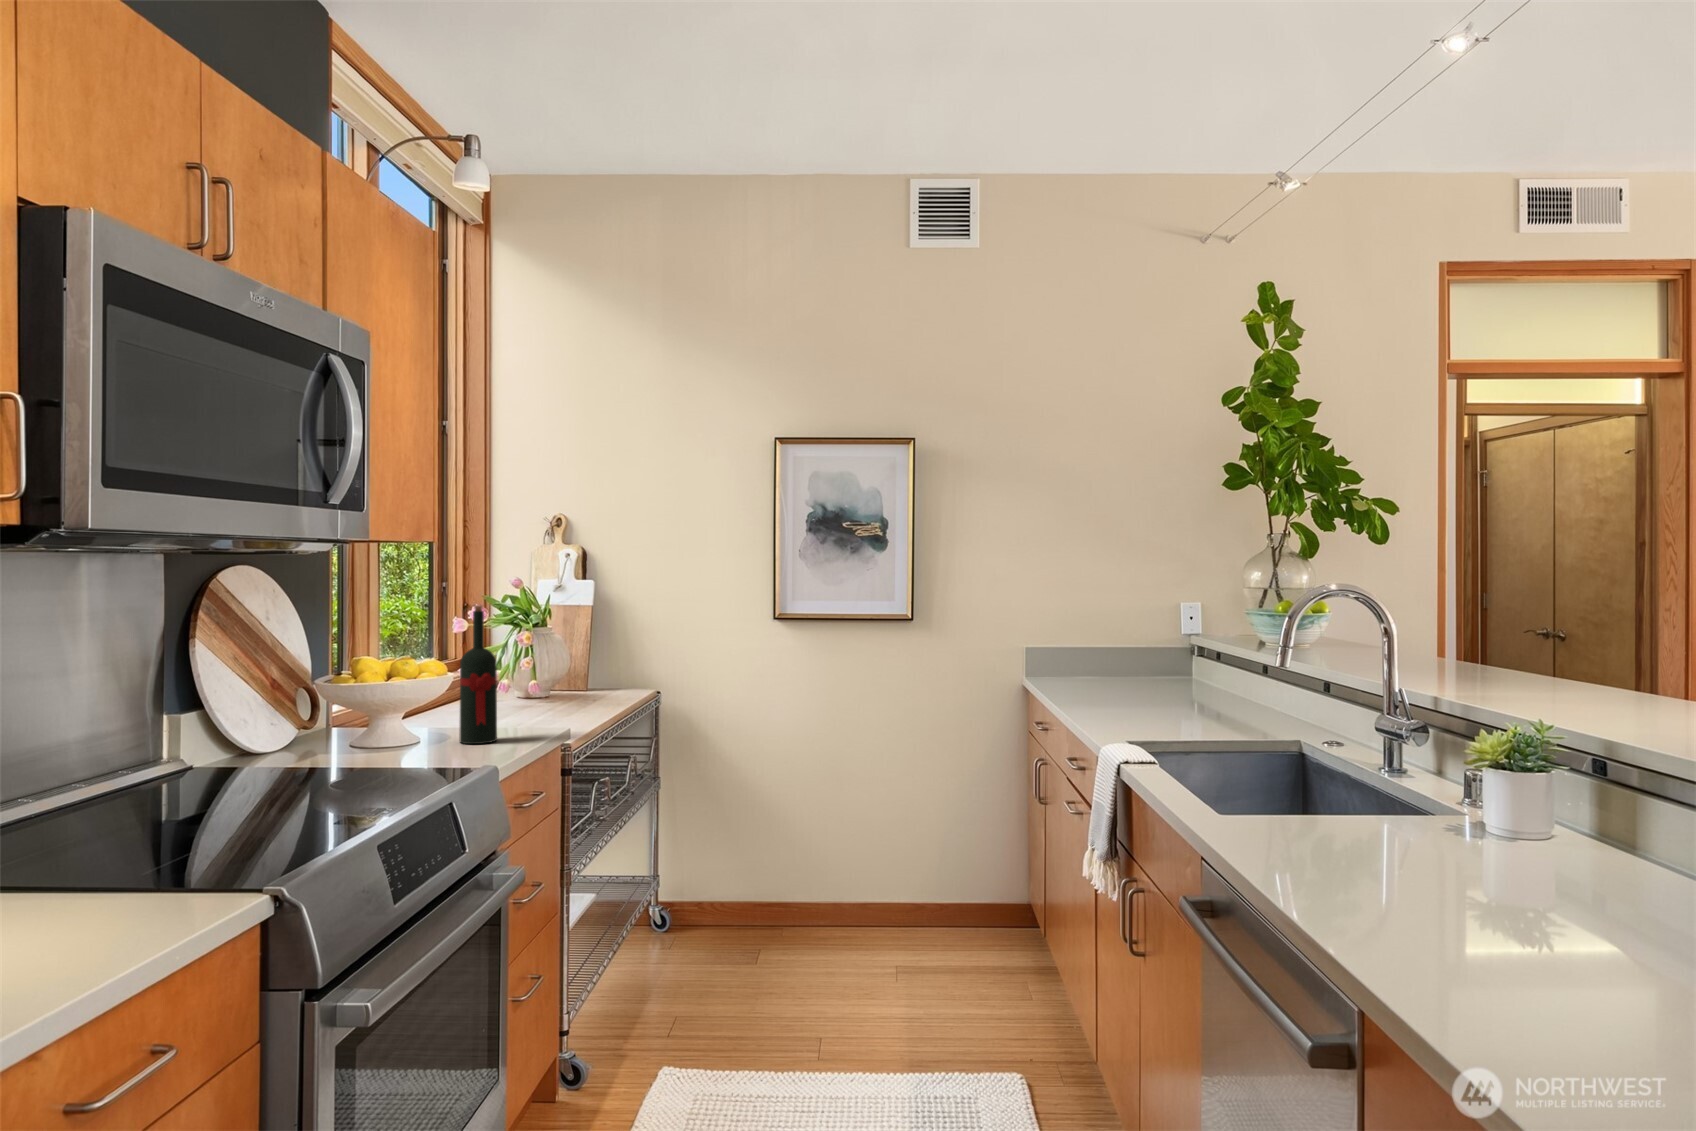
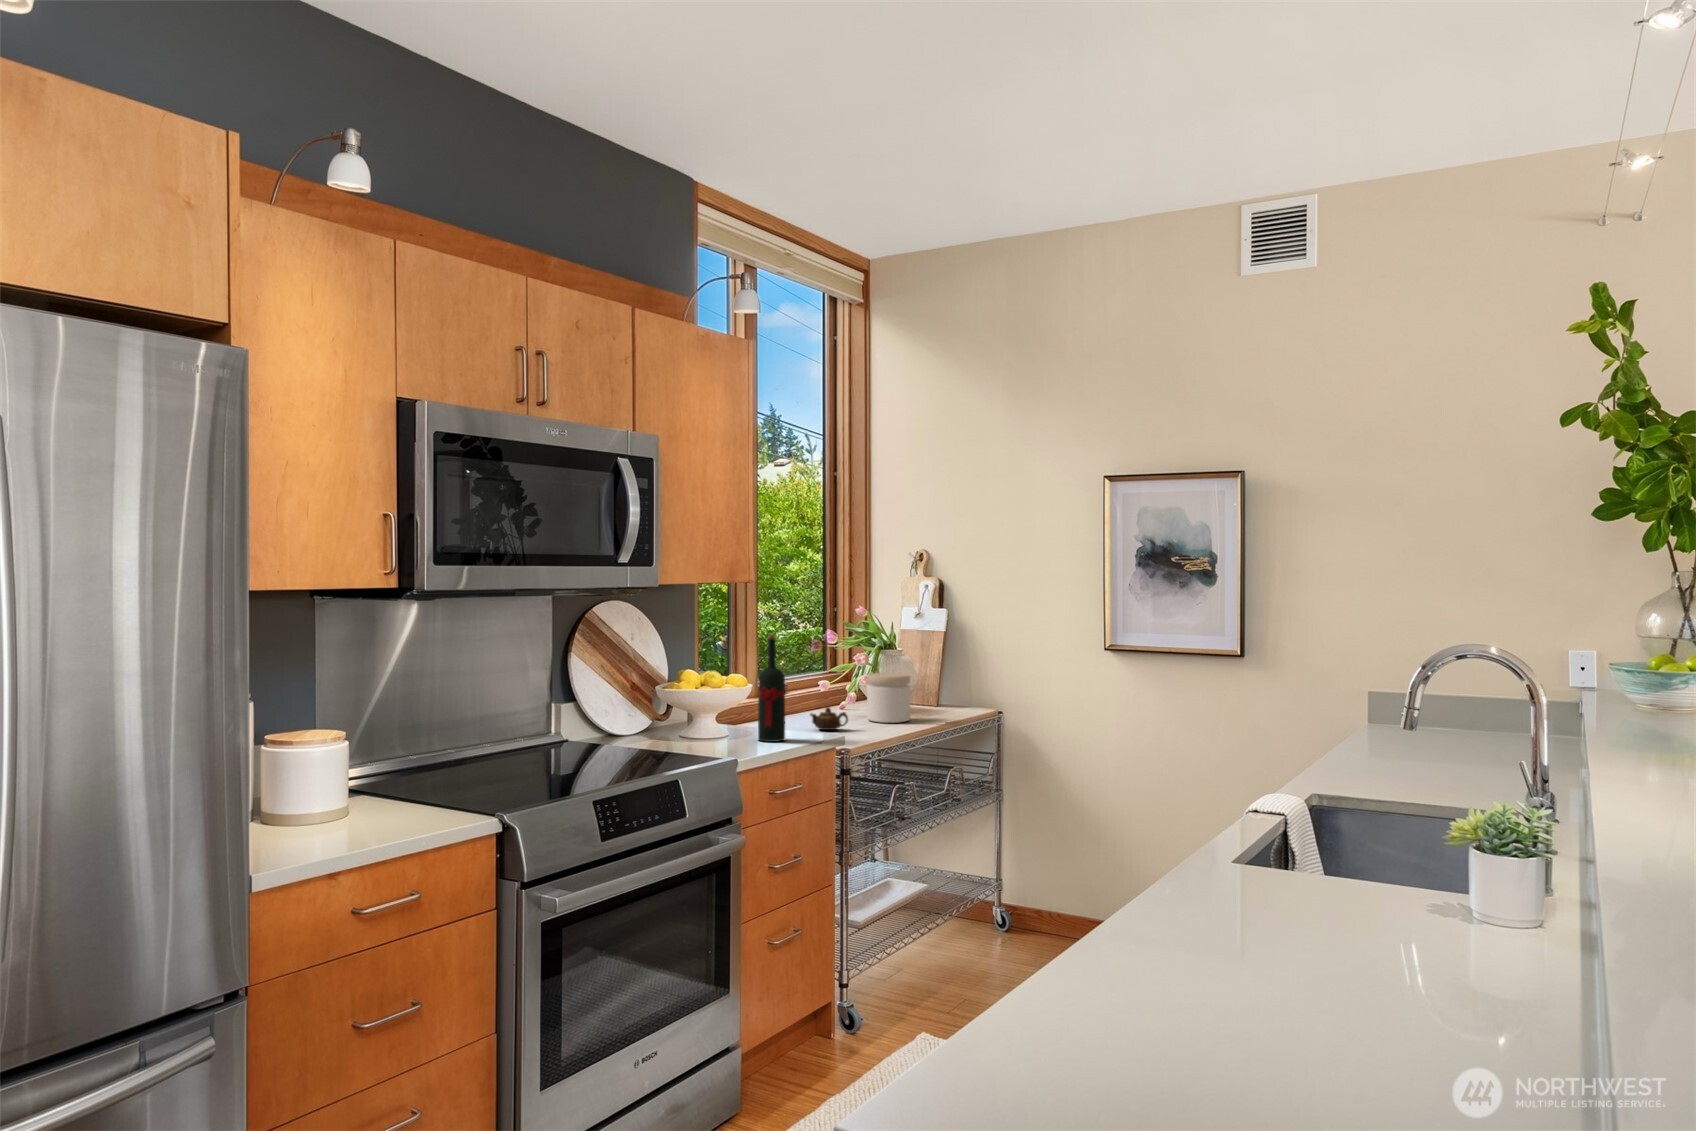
jar: none [545,652,598,711] -> present [867,673,910,723]
teapot: none [501,695,548,724] -> present [810,707,848,730]

